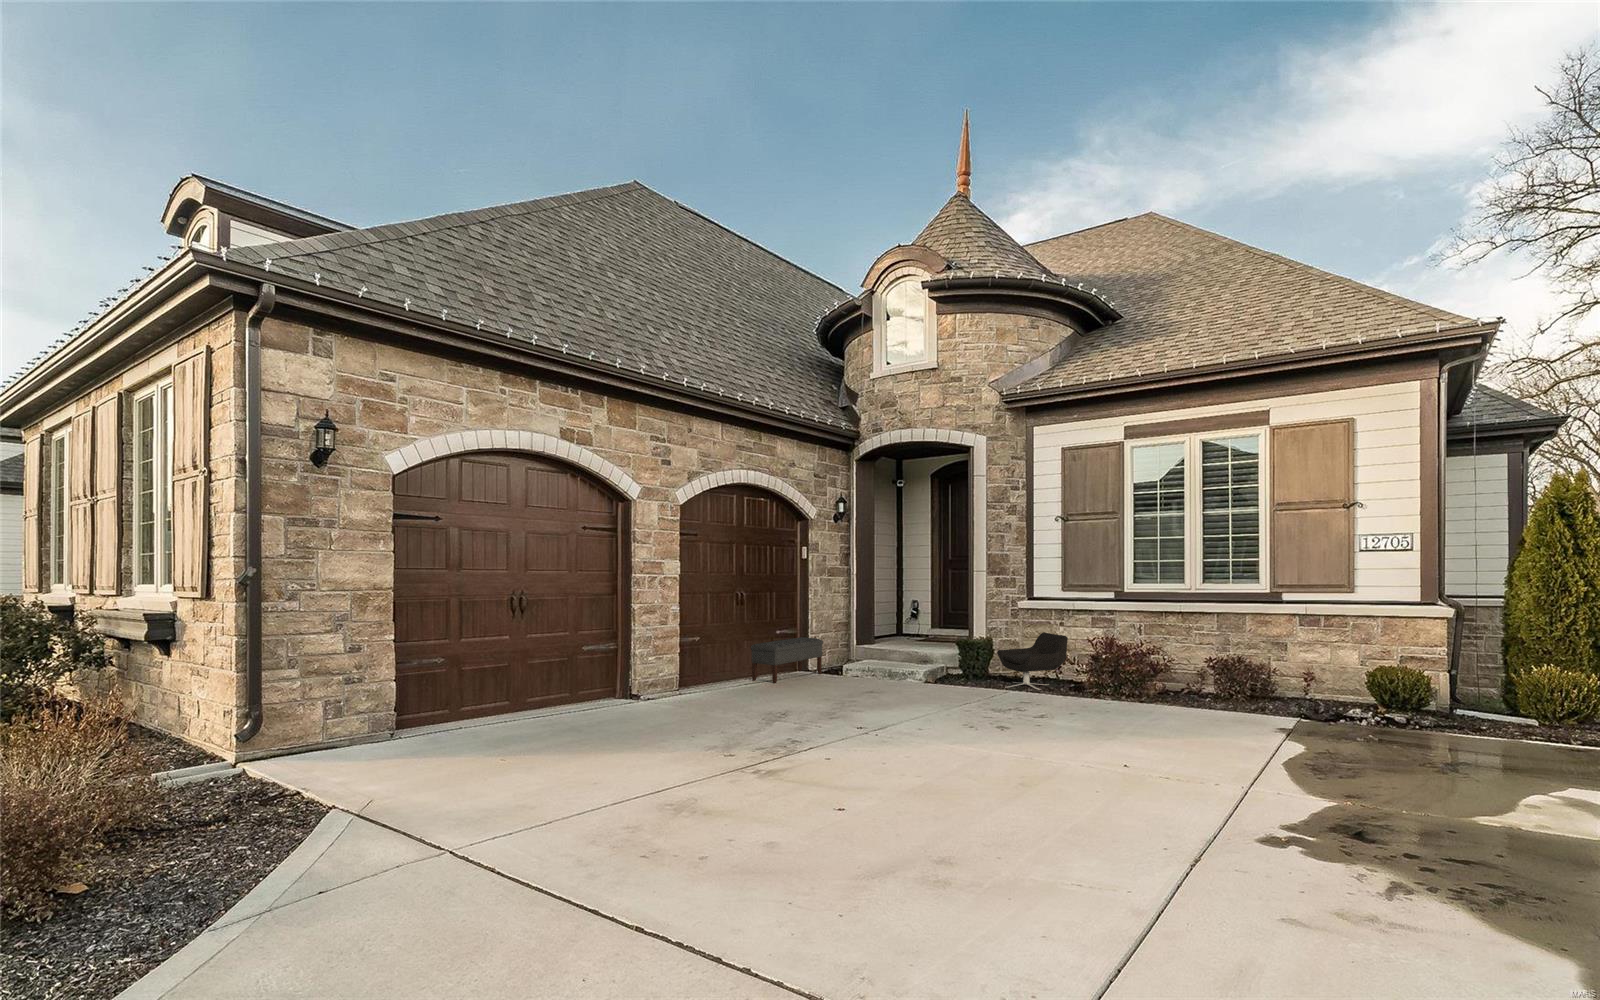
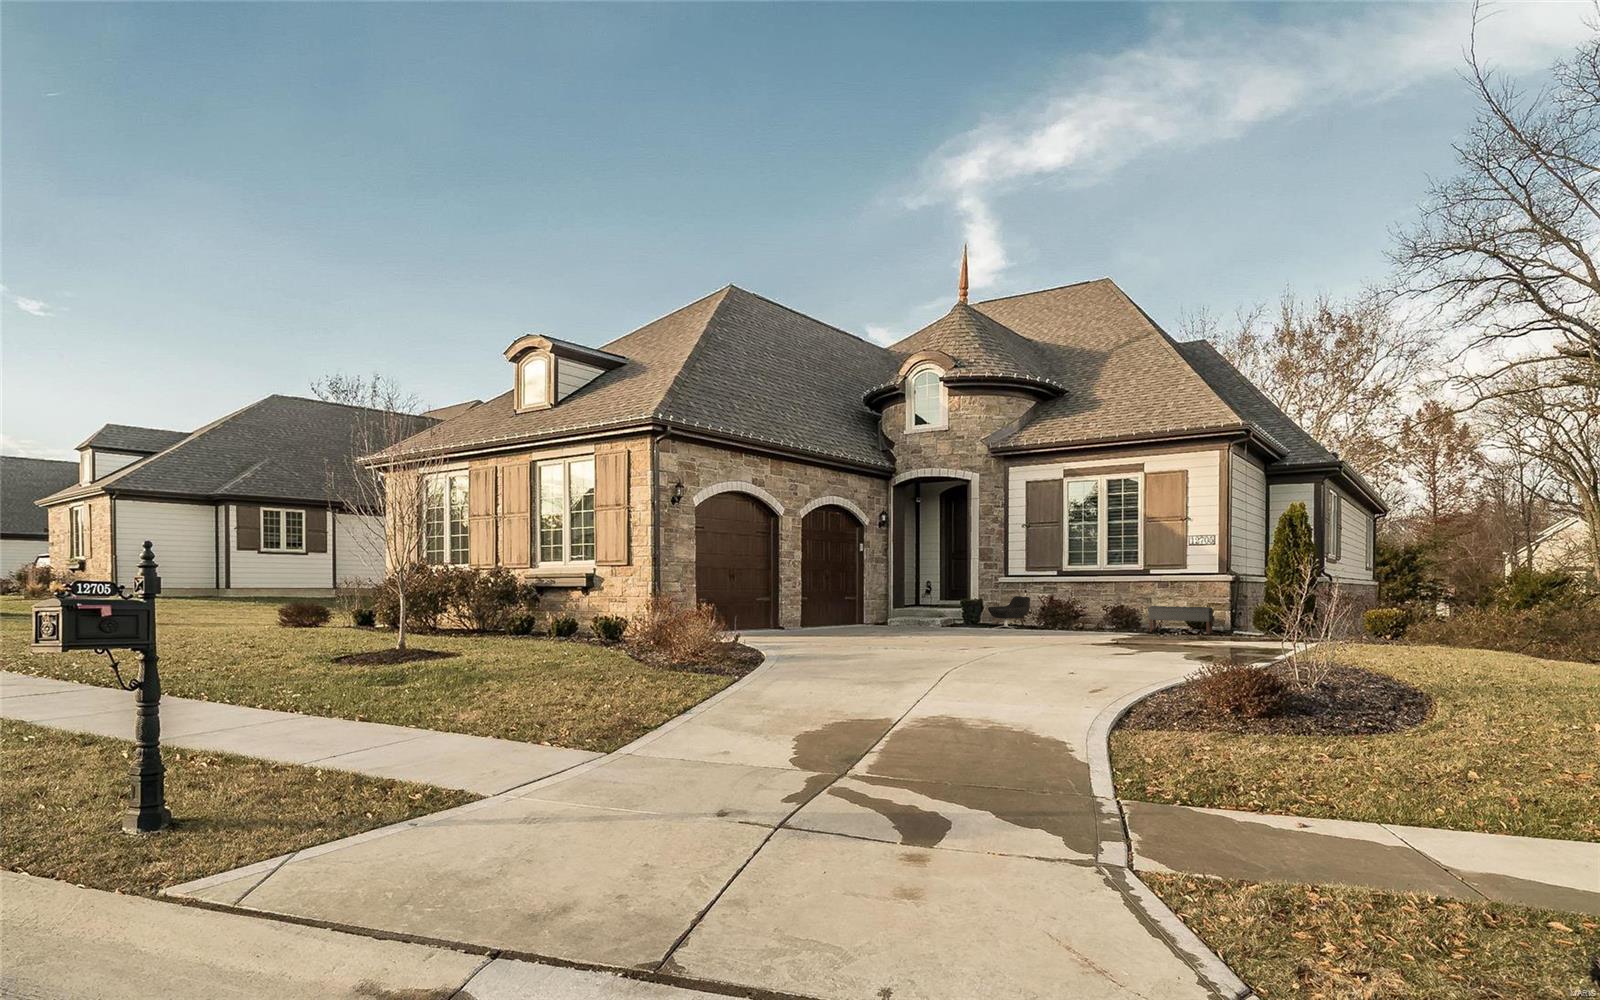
bench: present [751,637,823,683] -> present [1148,606,1213,634]

